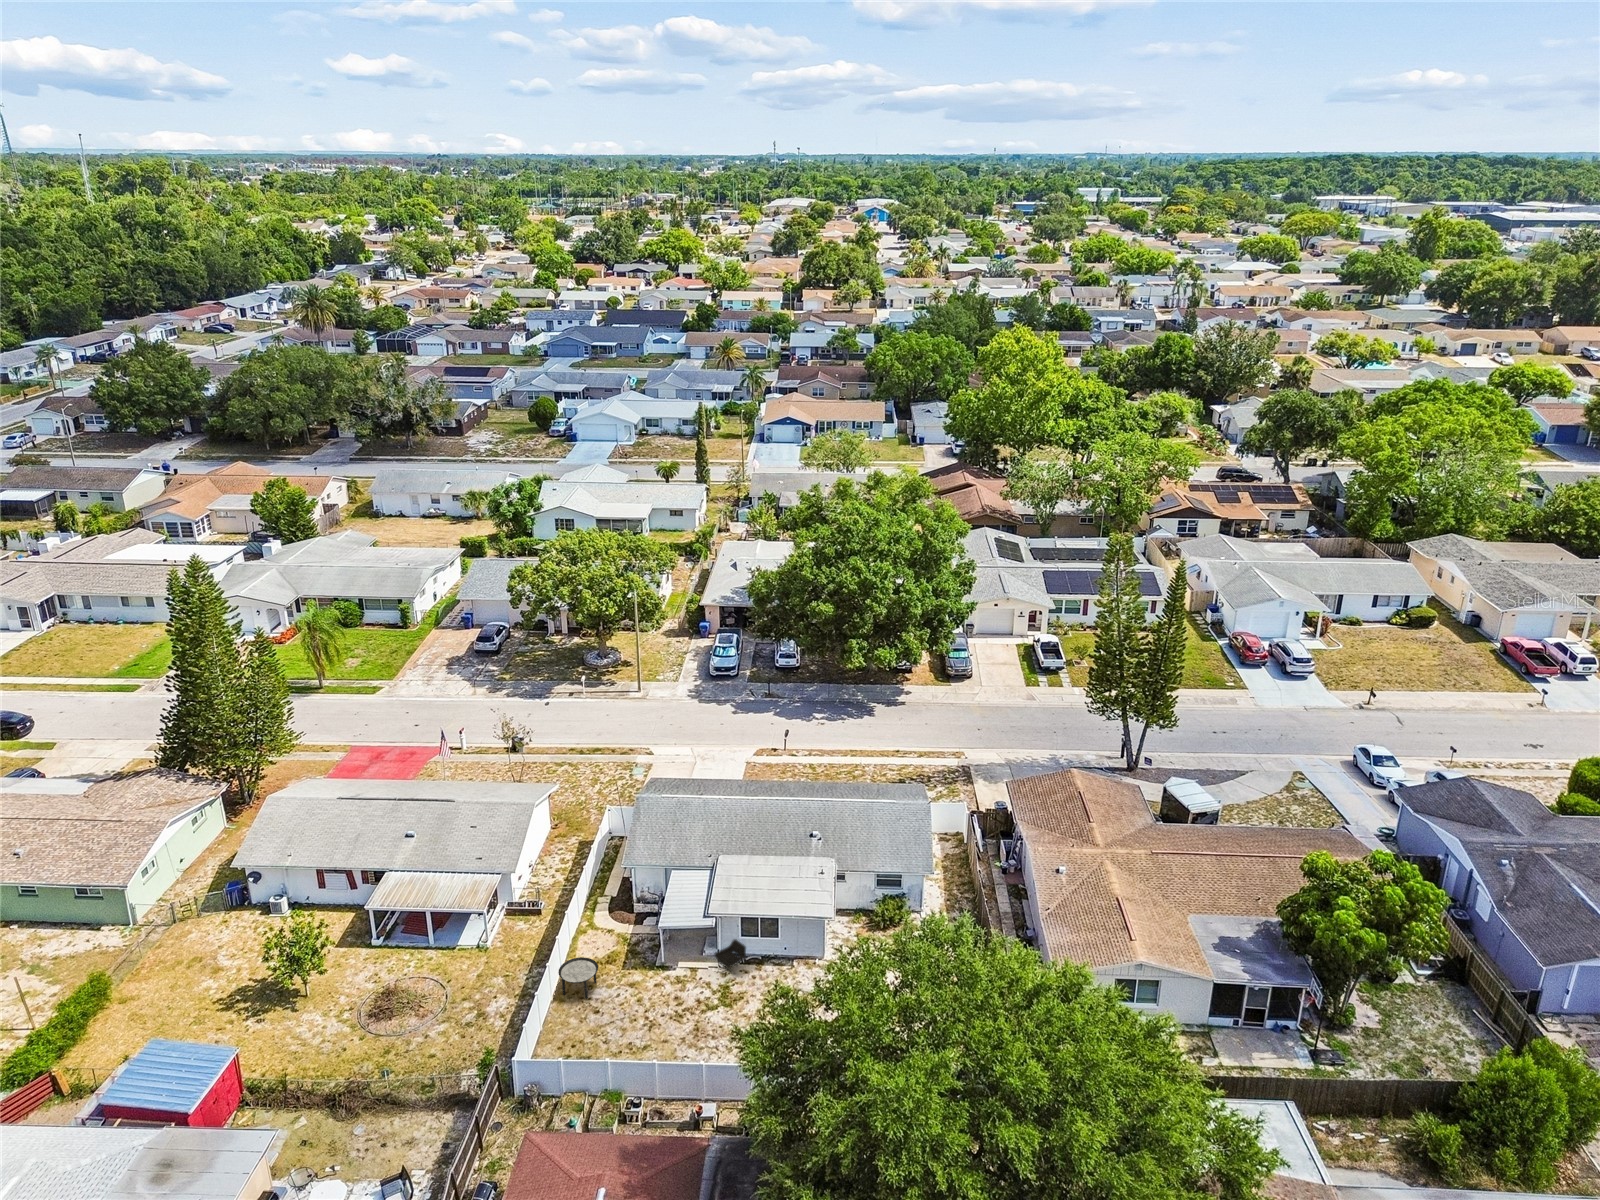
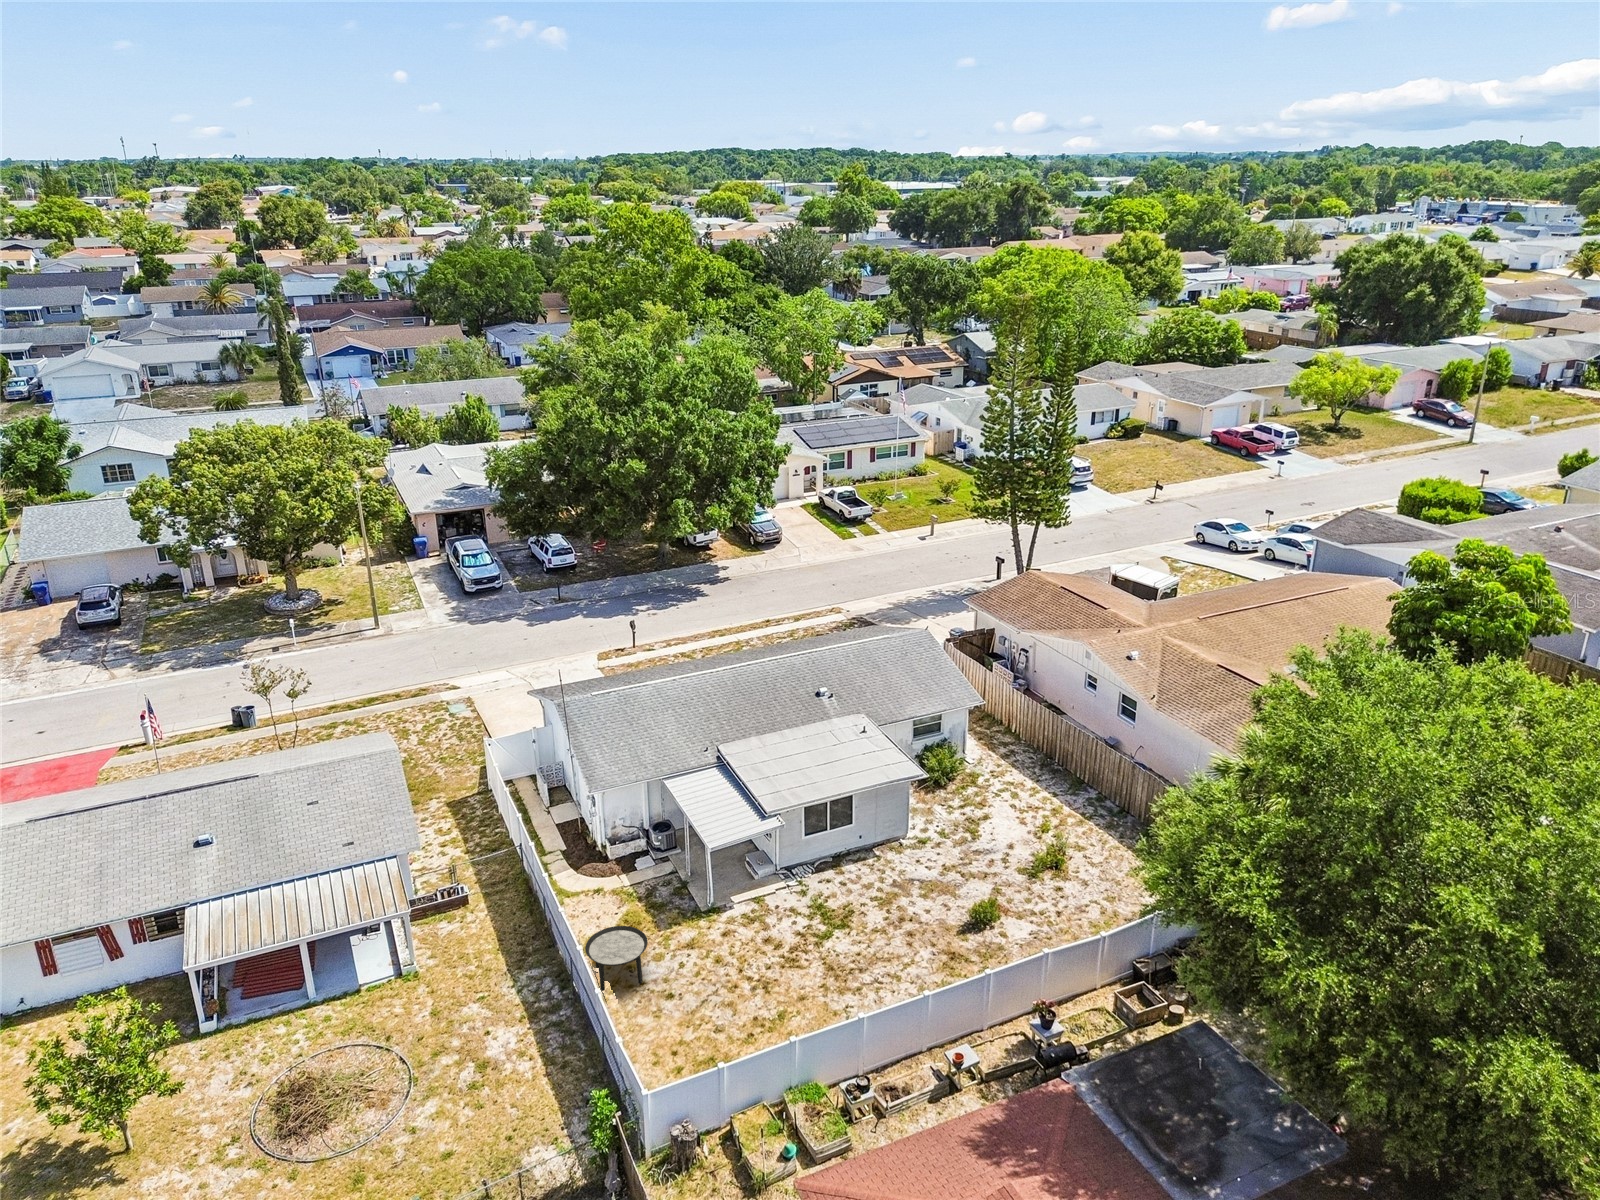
lounge chair: present [715,939,746,969] -> none [776,843,820,895]

